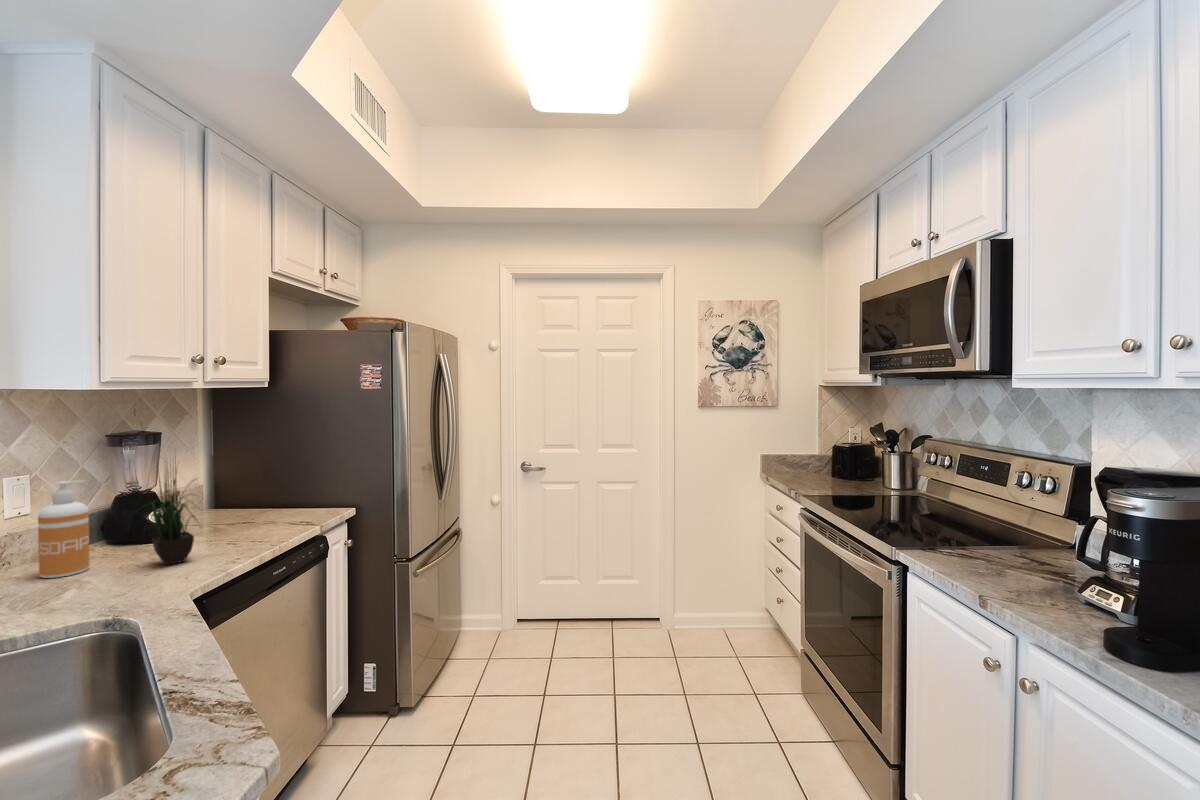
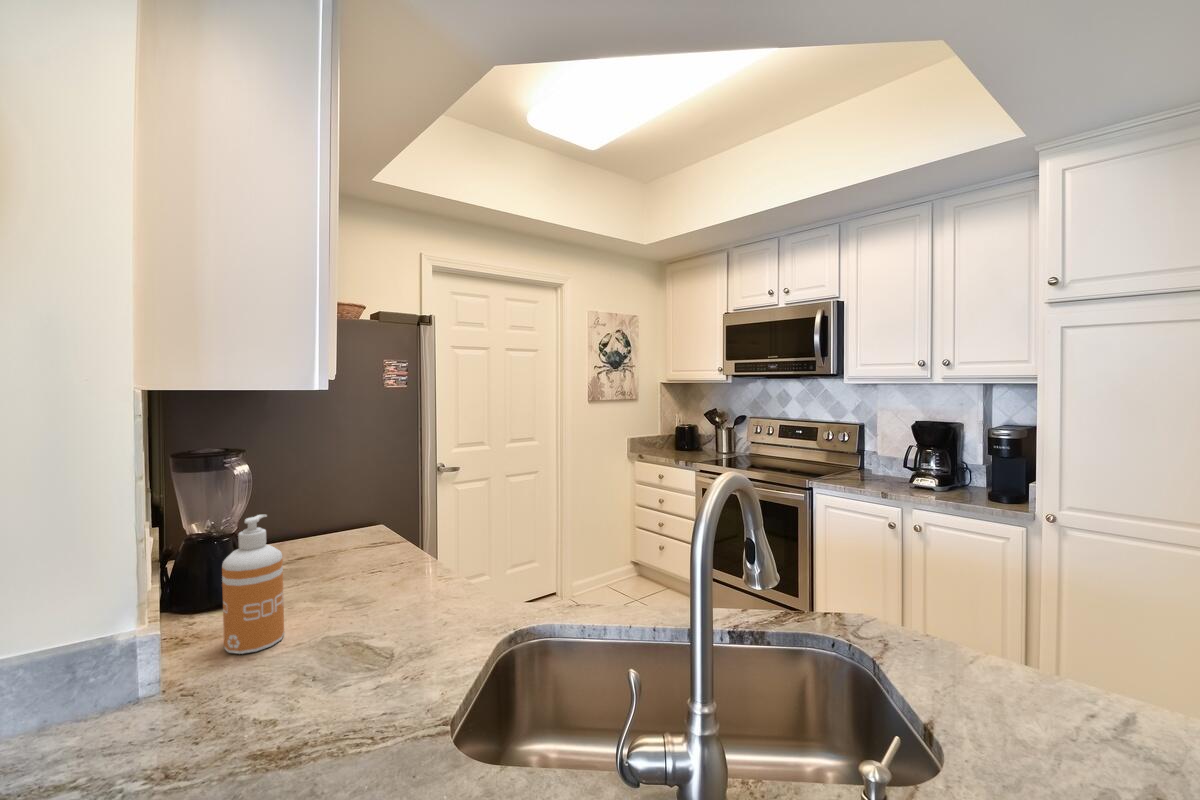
potted plant: present [150,469,194,565] -> none [325,453,414,602]

